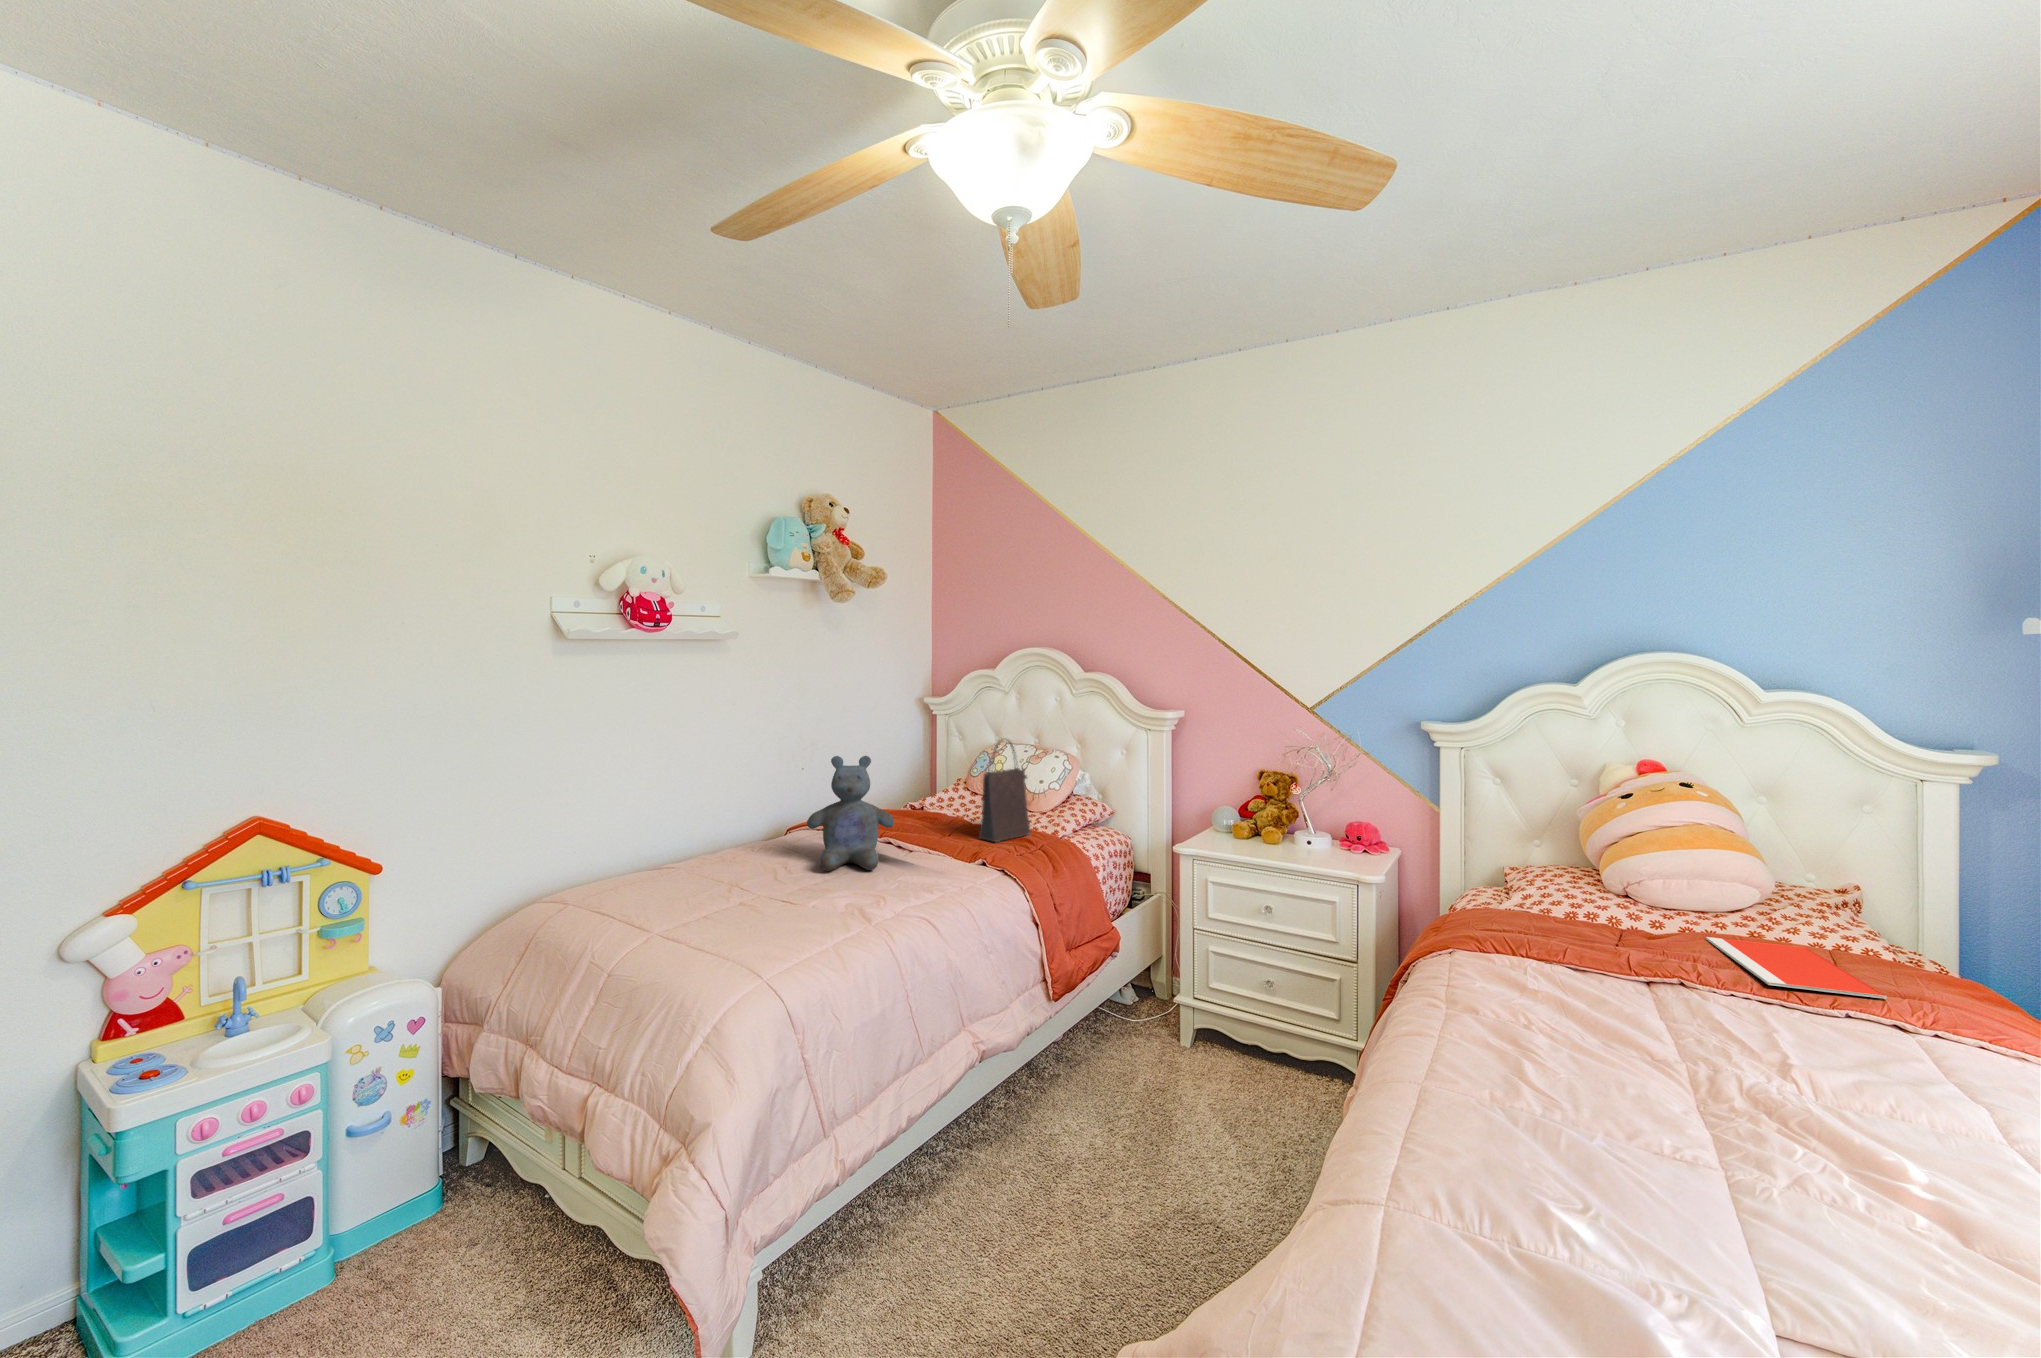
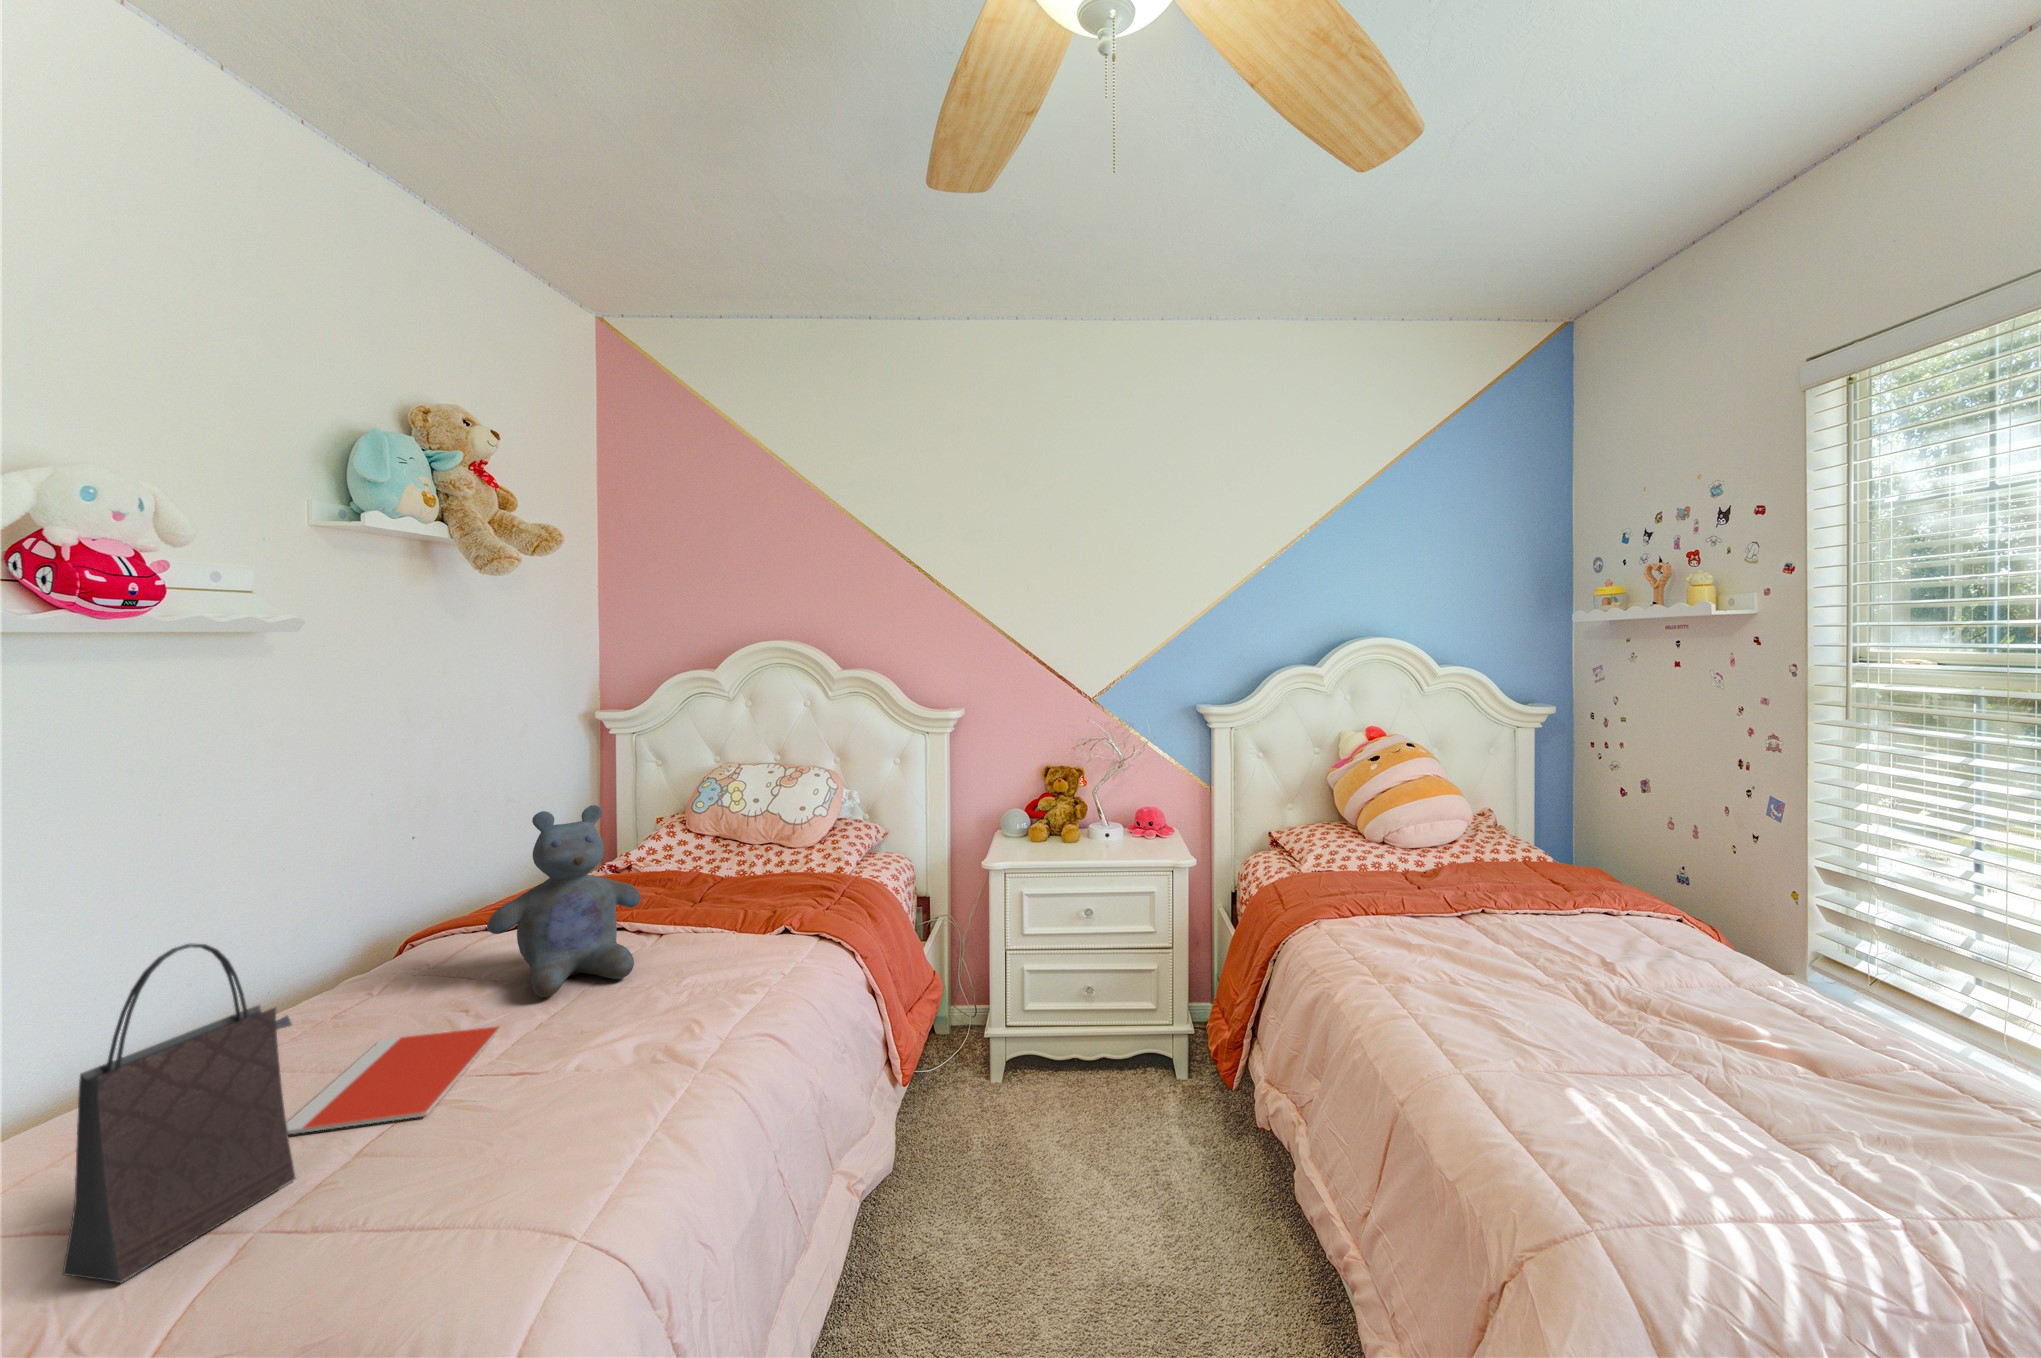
handbag: present [979,741,1031,842] -> present [63,944,296,1283]
notebook: present [1706,937,1887,999] -> present [286,1026,501,1134]

